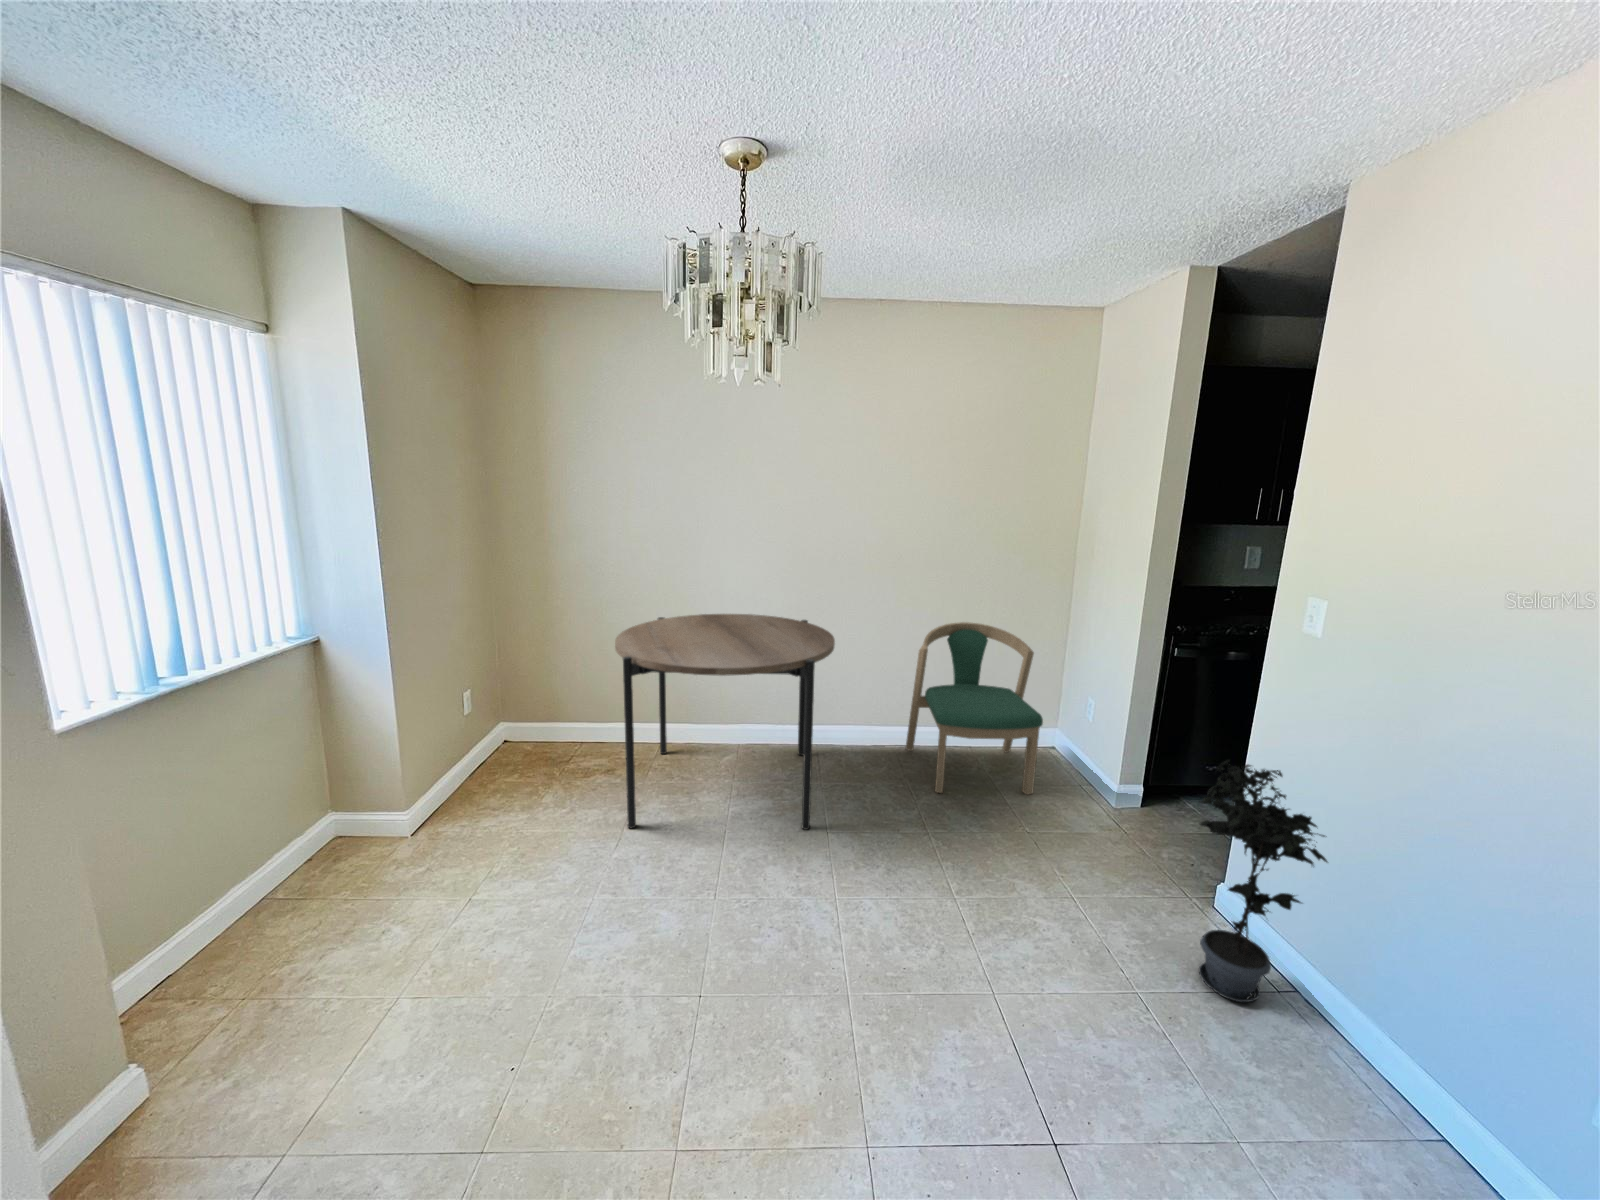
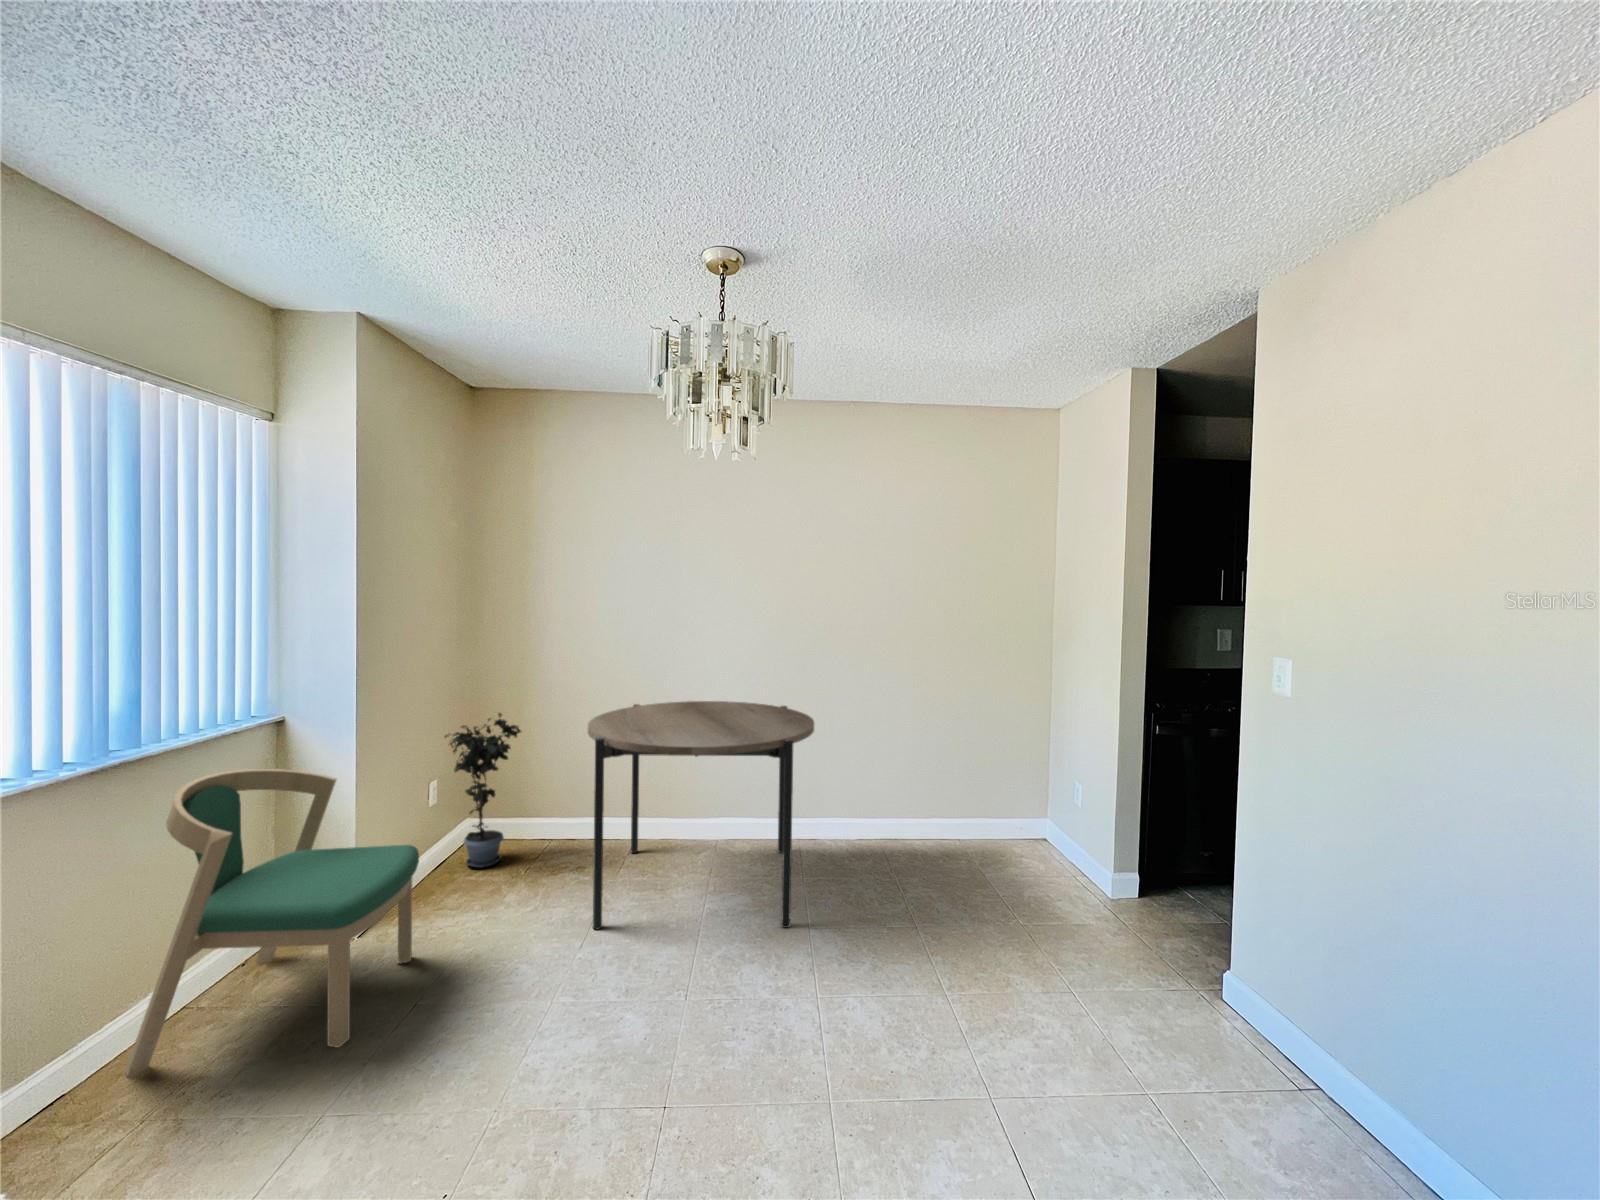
dining chair: present [906,622,1043,795] -> present [125,769,419,1076]
potted plant: present [1199,760,1327,1002] -> present [445,713,522,868]

